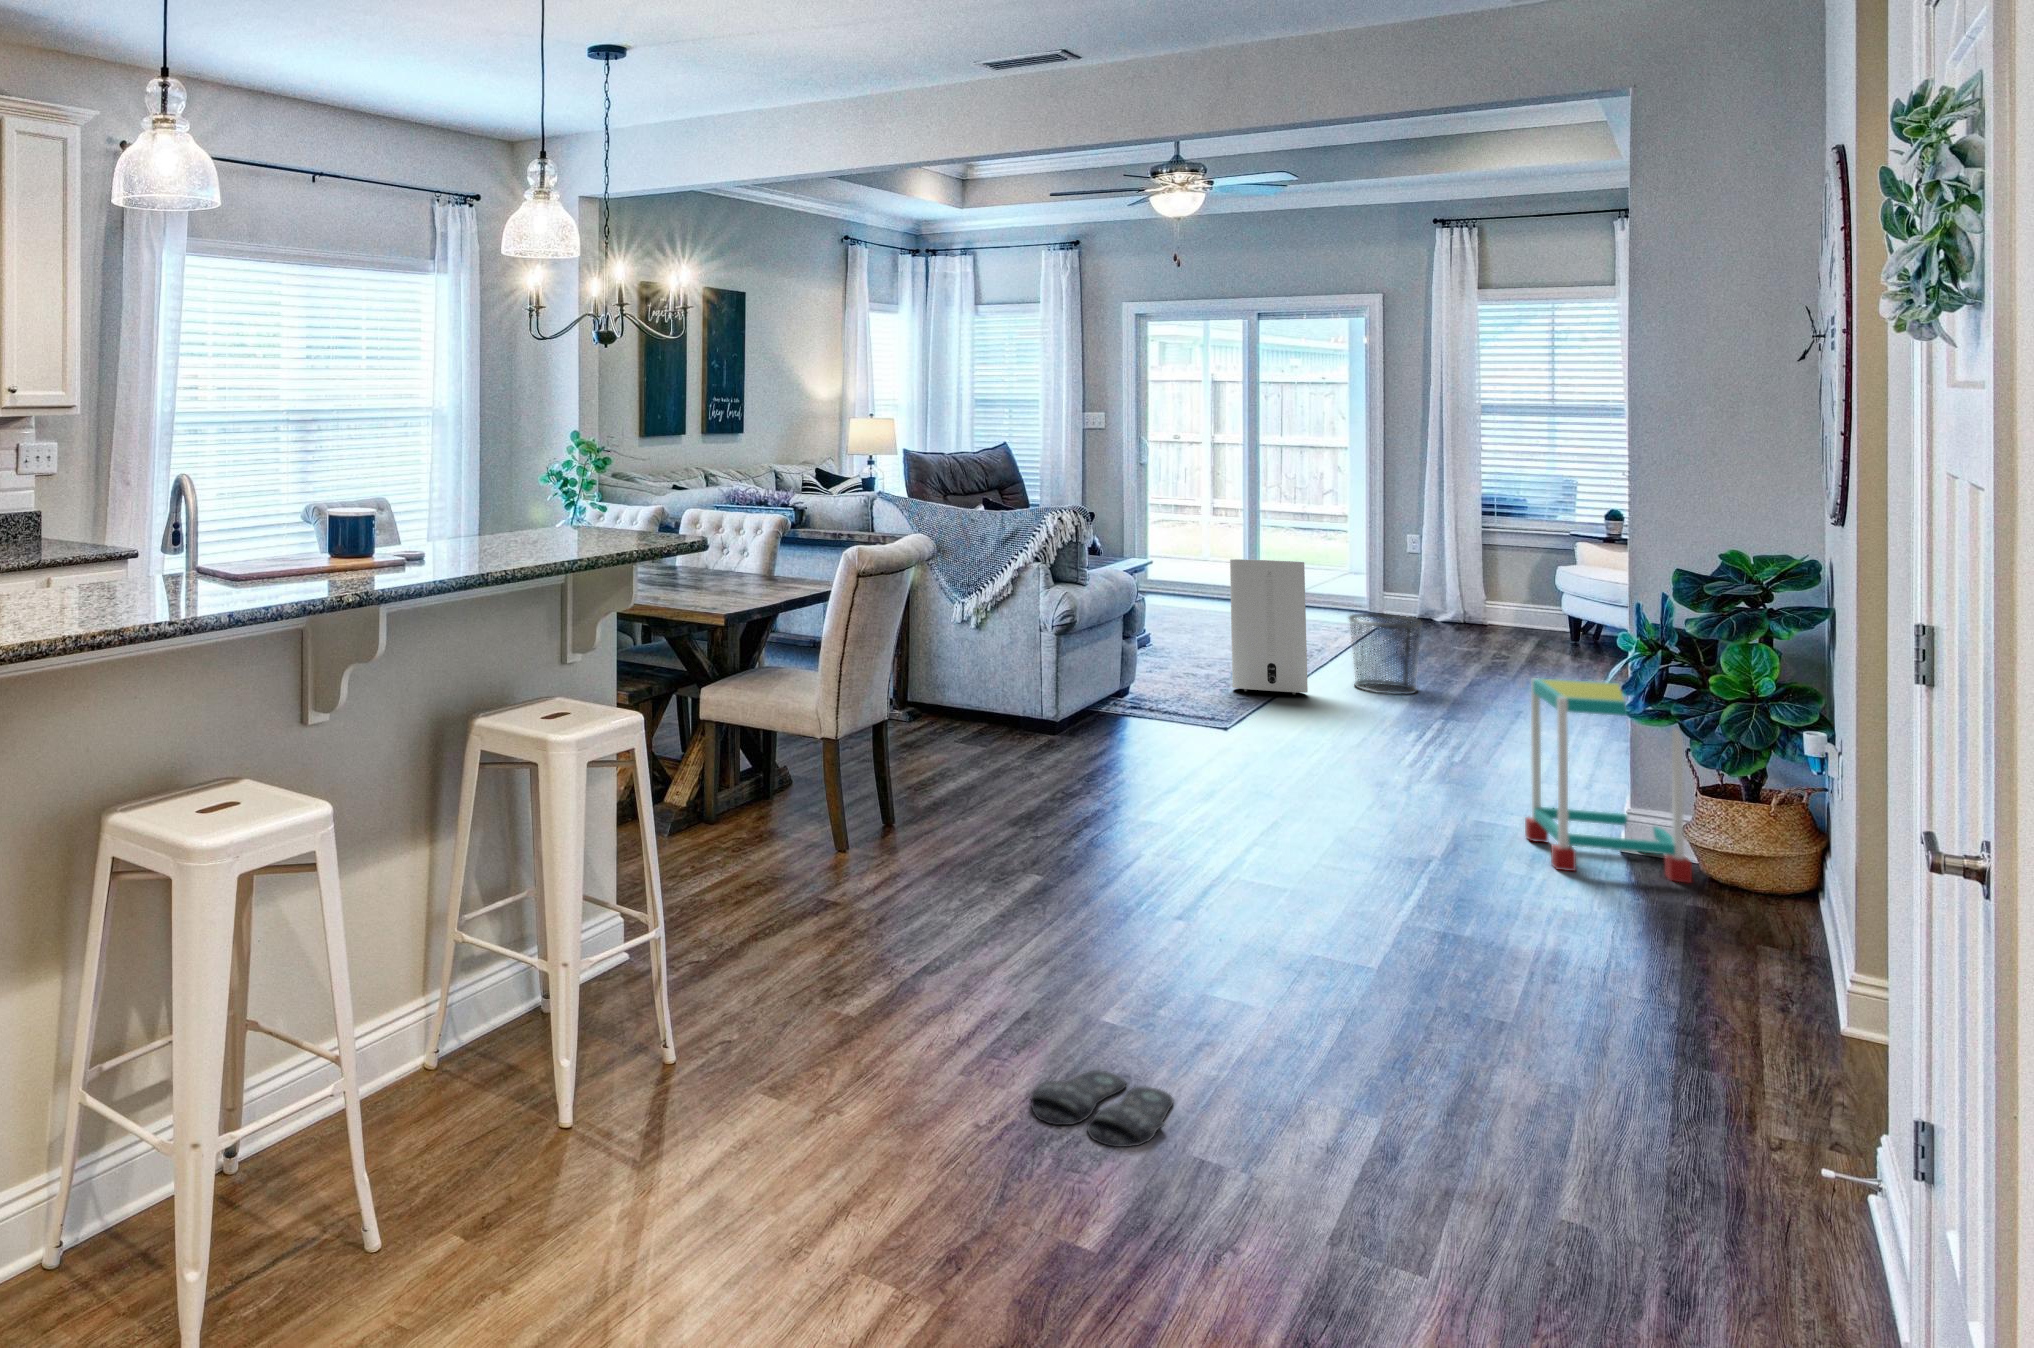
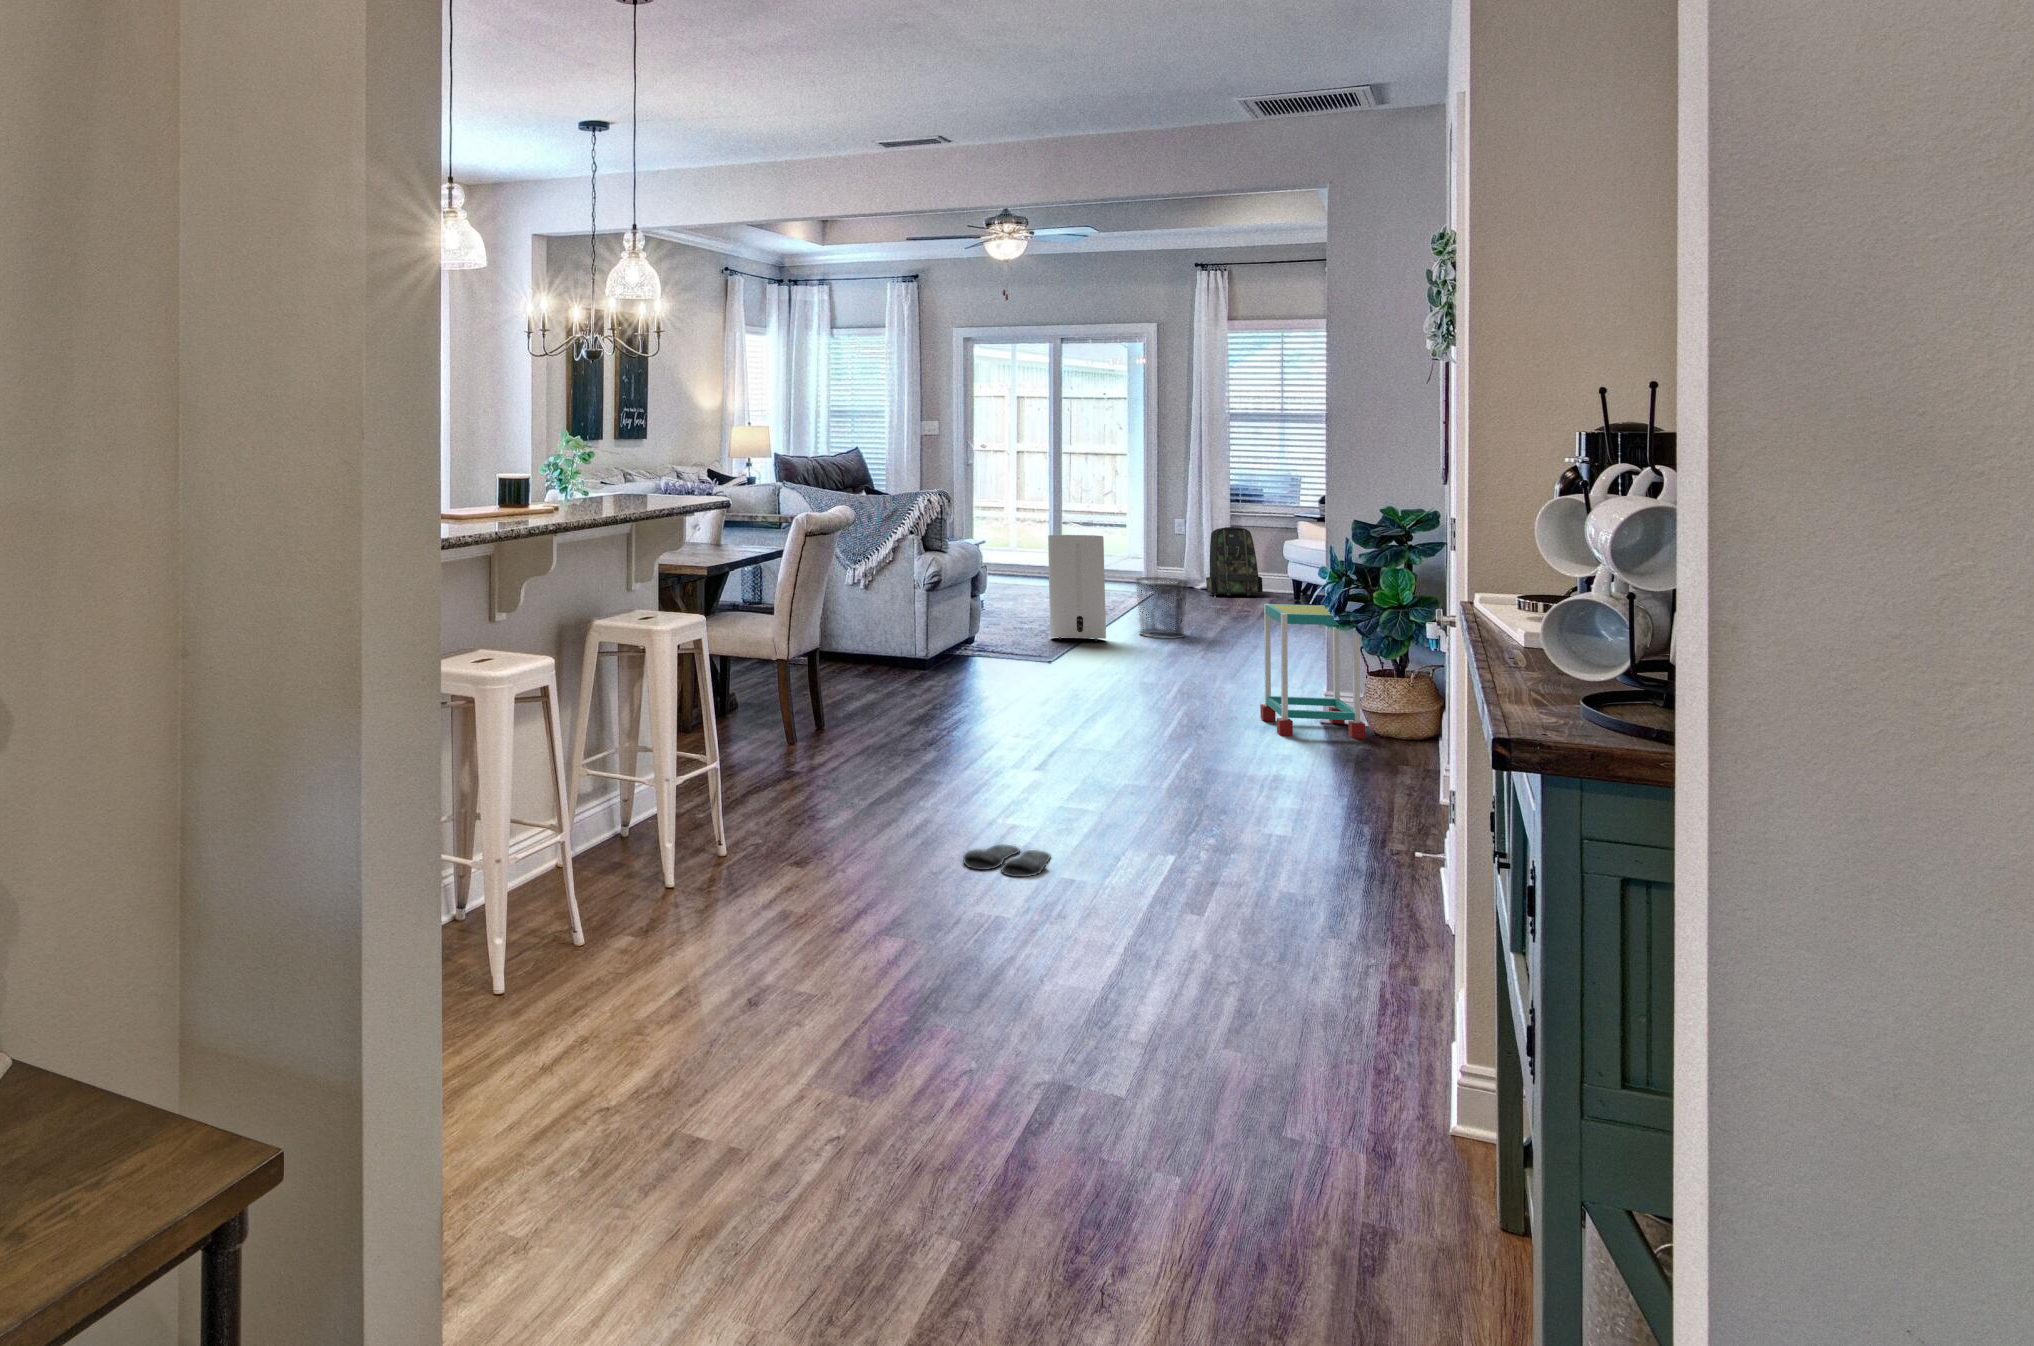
backpack: none [1449,546,1526,633] -> present [1206,527,1263,596]

